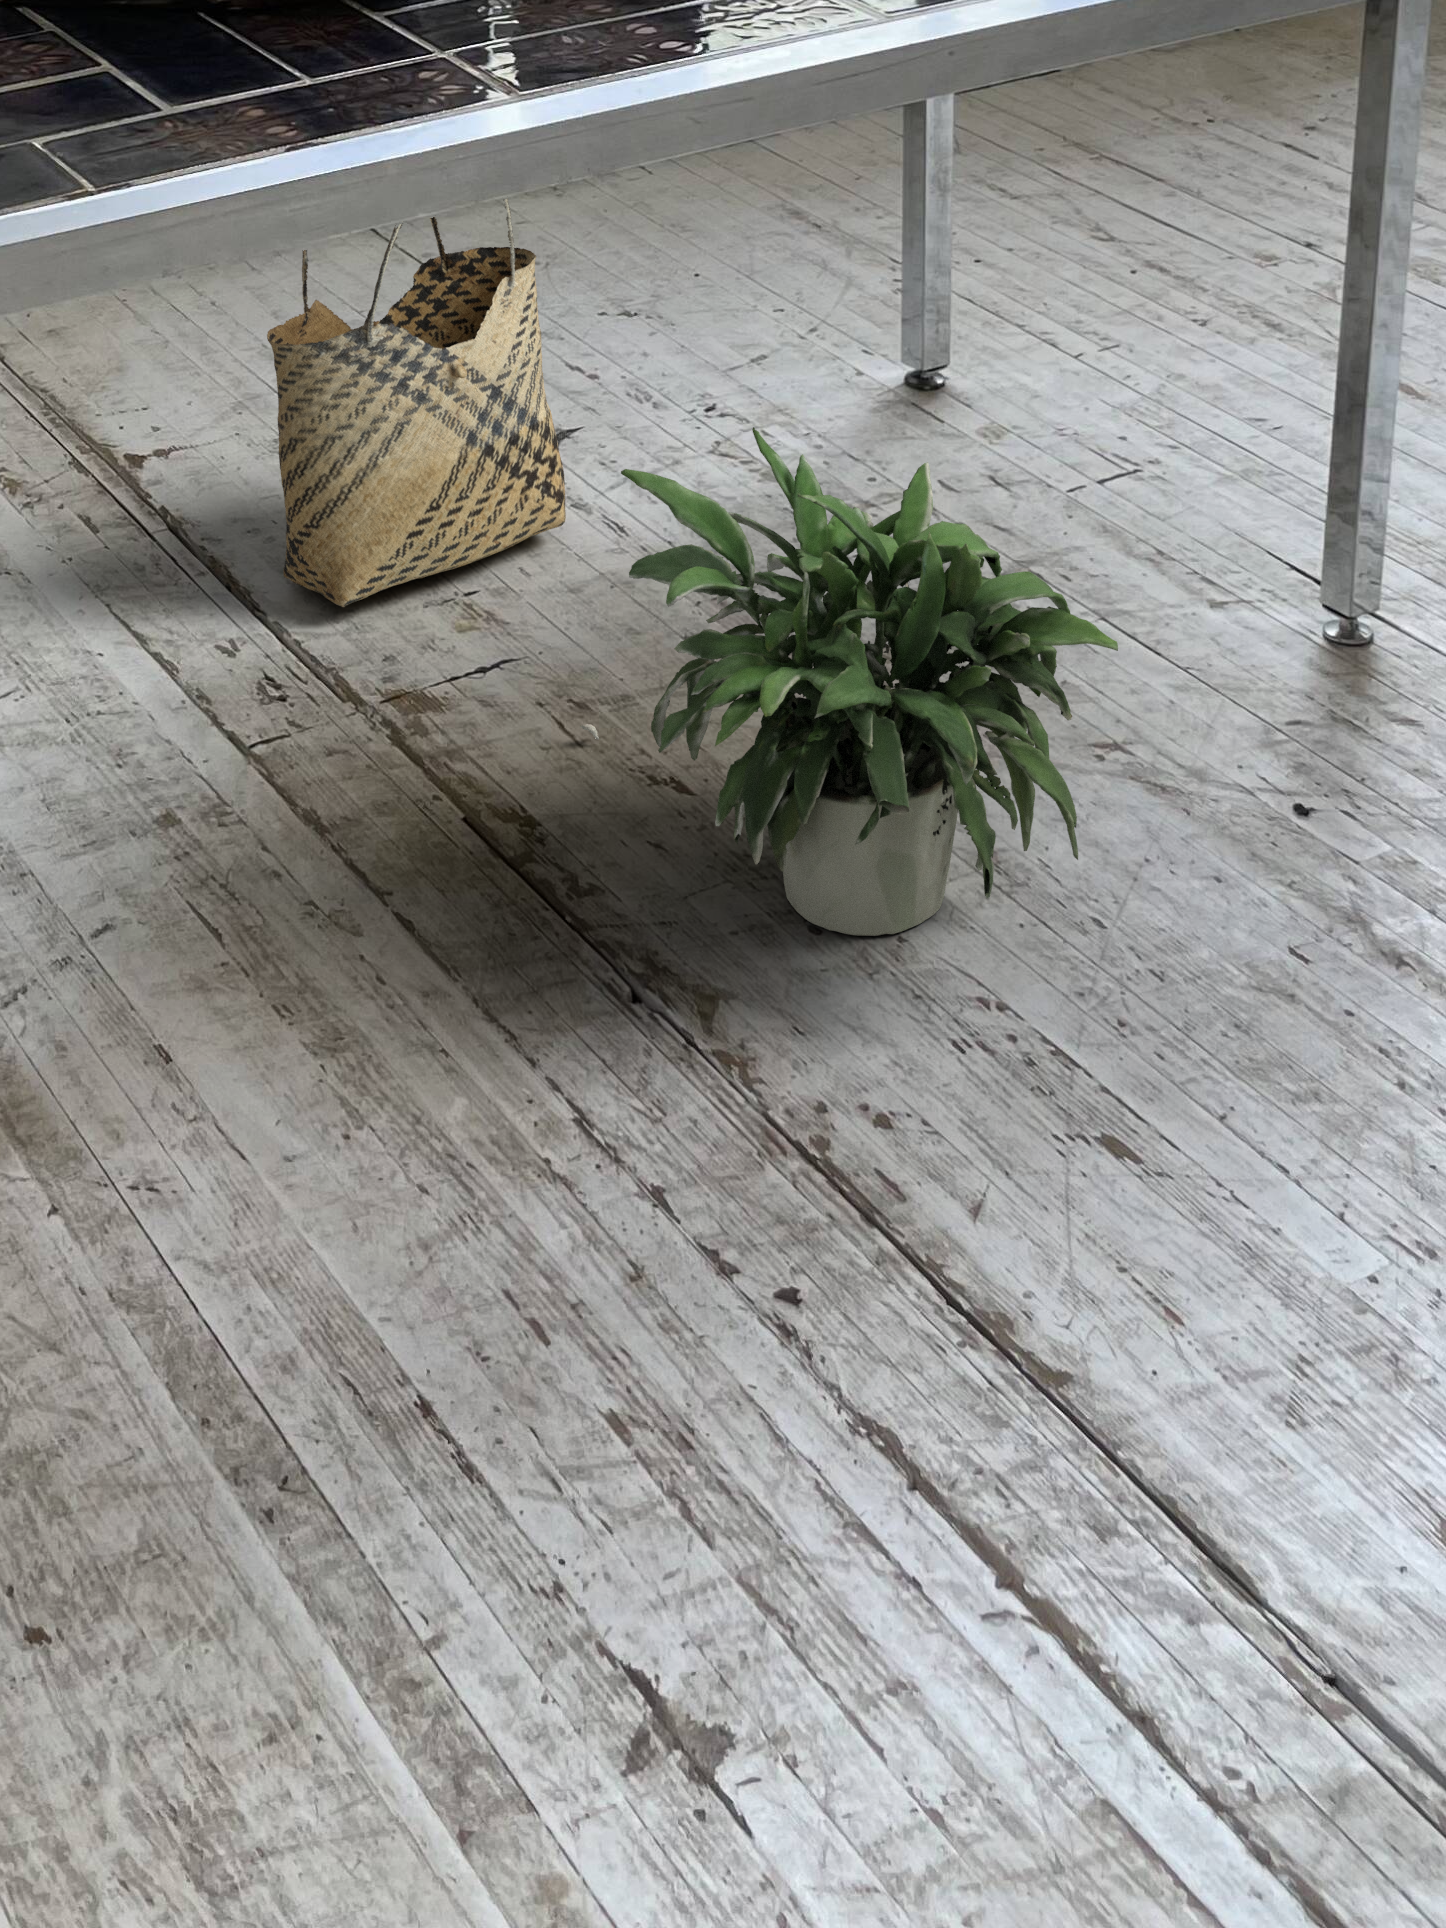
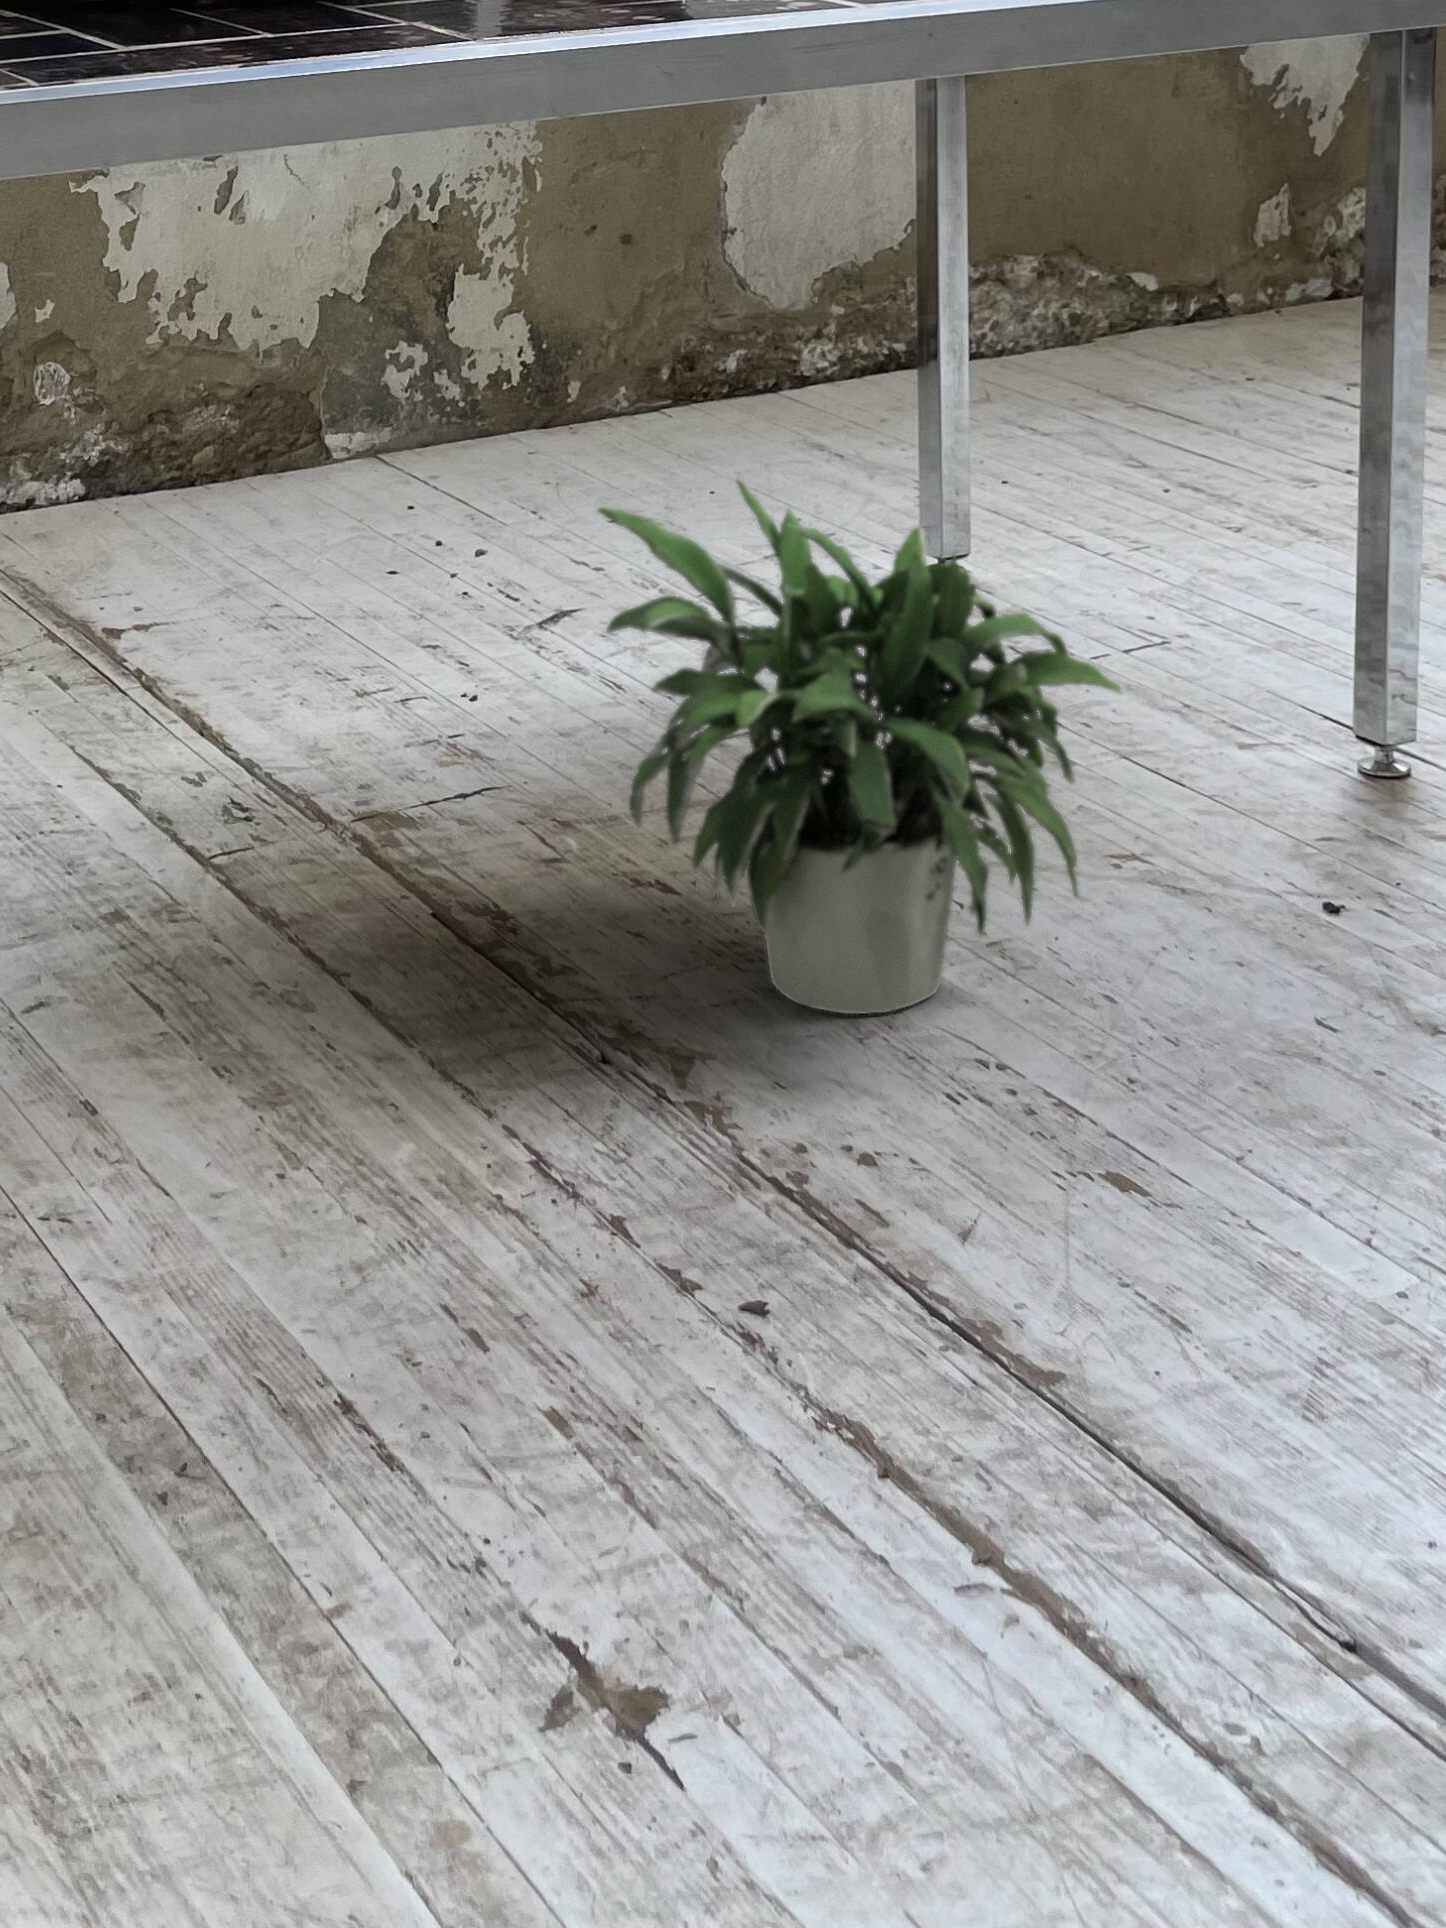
woven basket: present [267,198,566,607] -> none [243,241,555,744]

